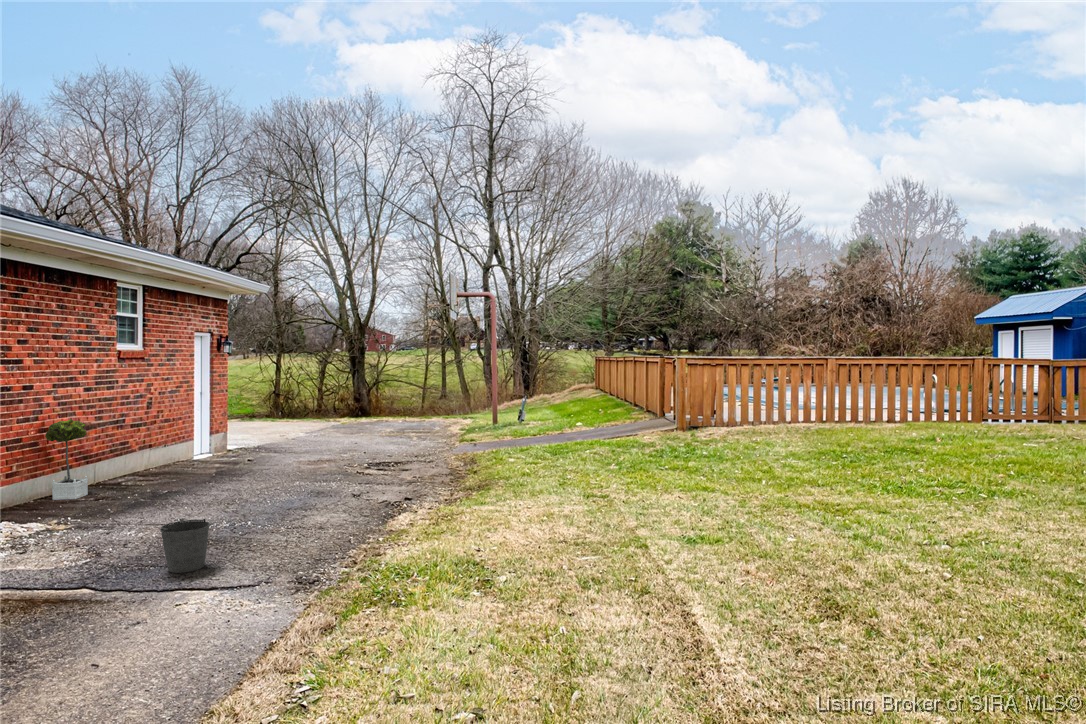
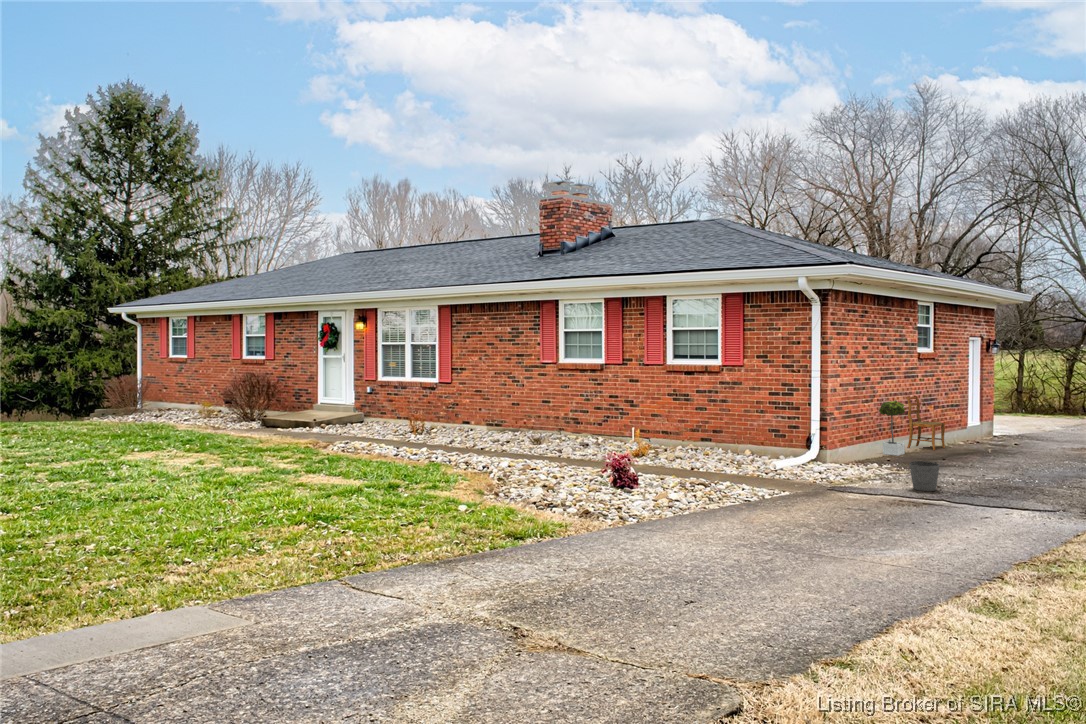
chair: none [98,409,154,483] -> present [906,396,945,450]
bucket: present [160,519,210,573] -> present [909,461,940,491]

